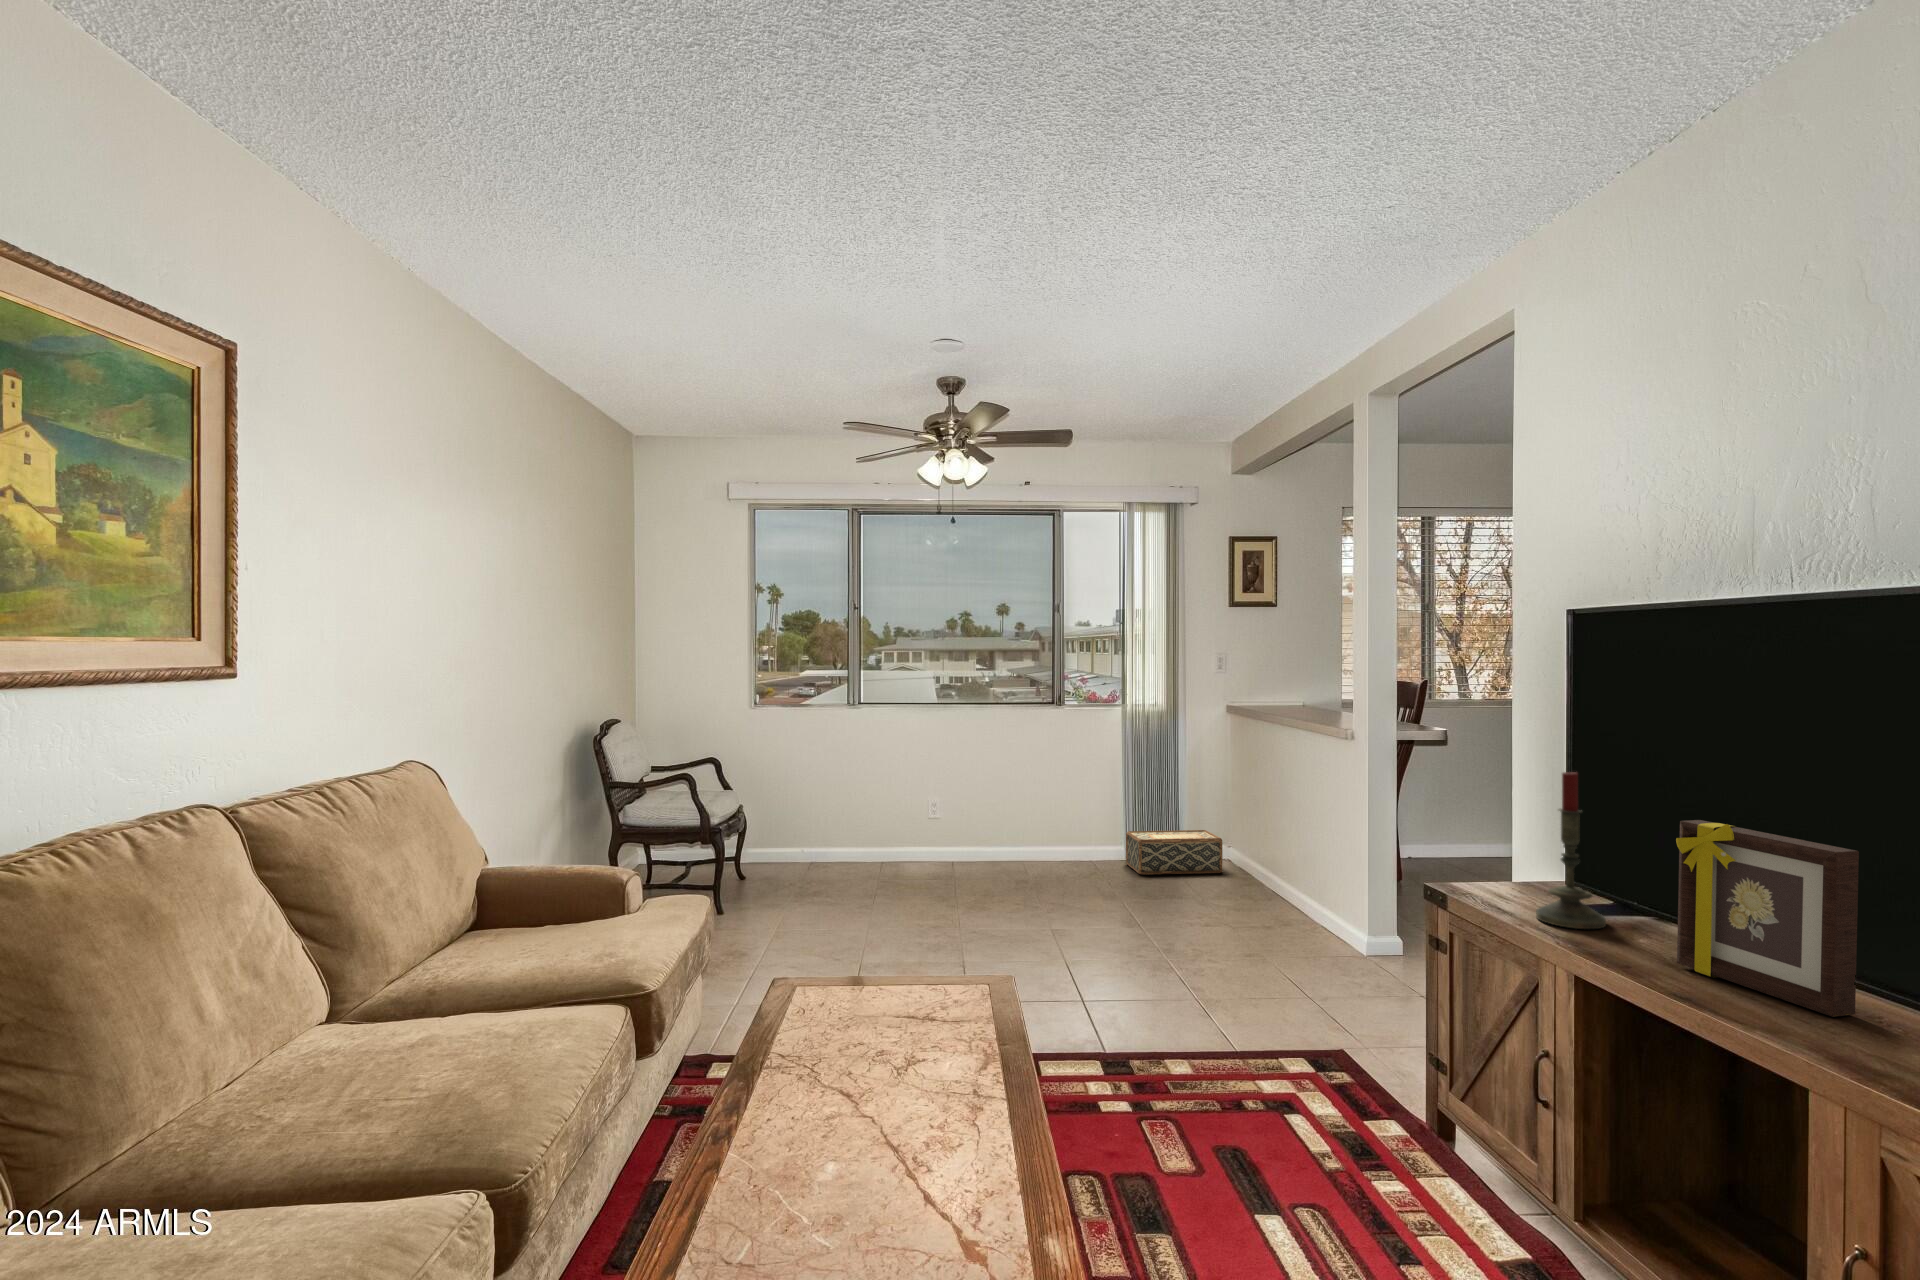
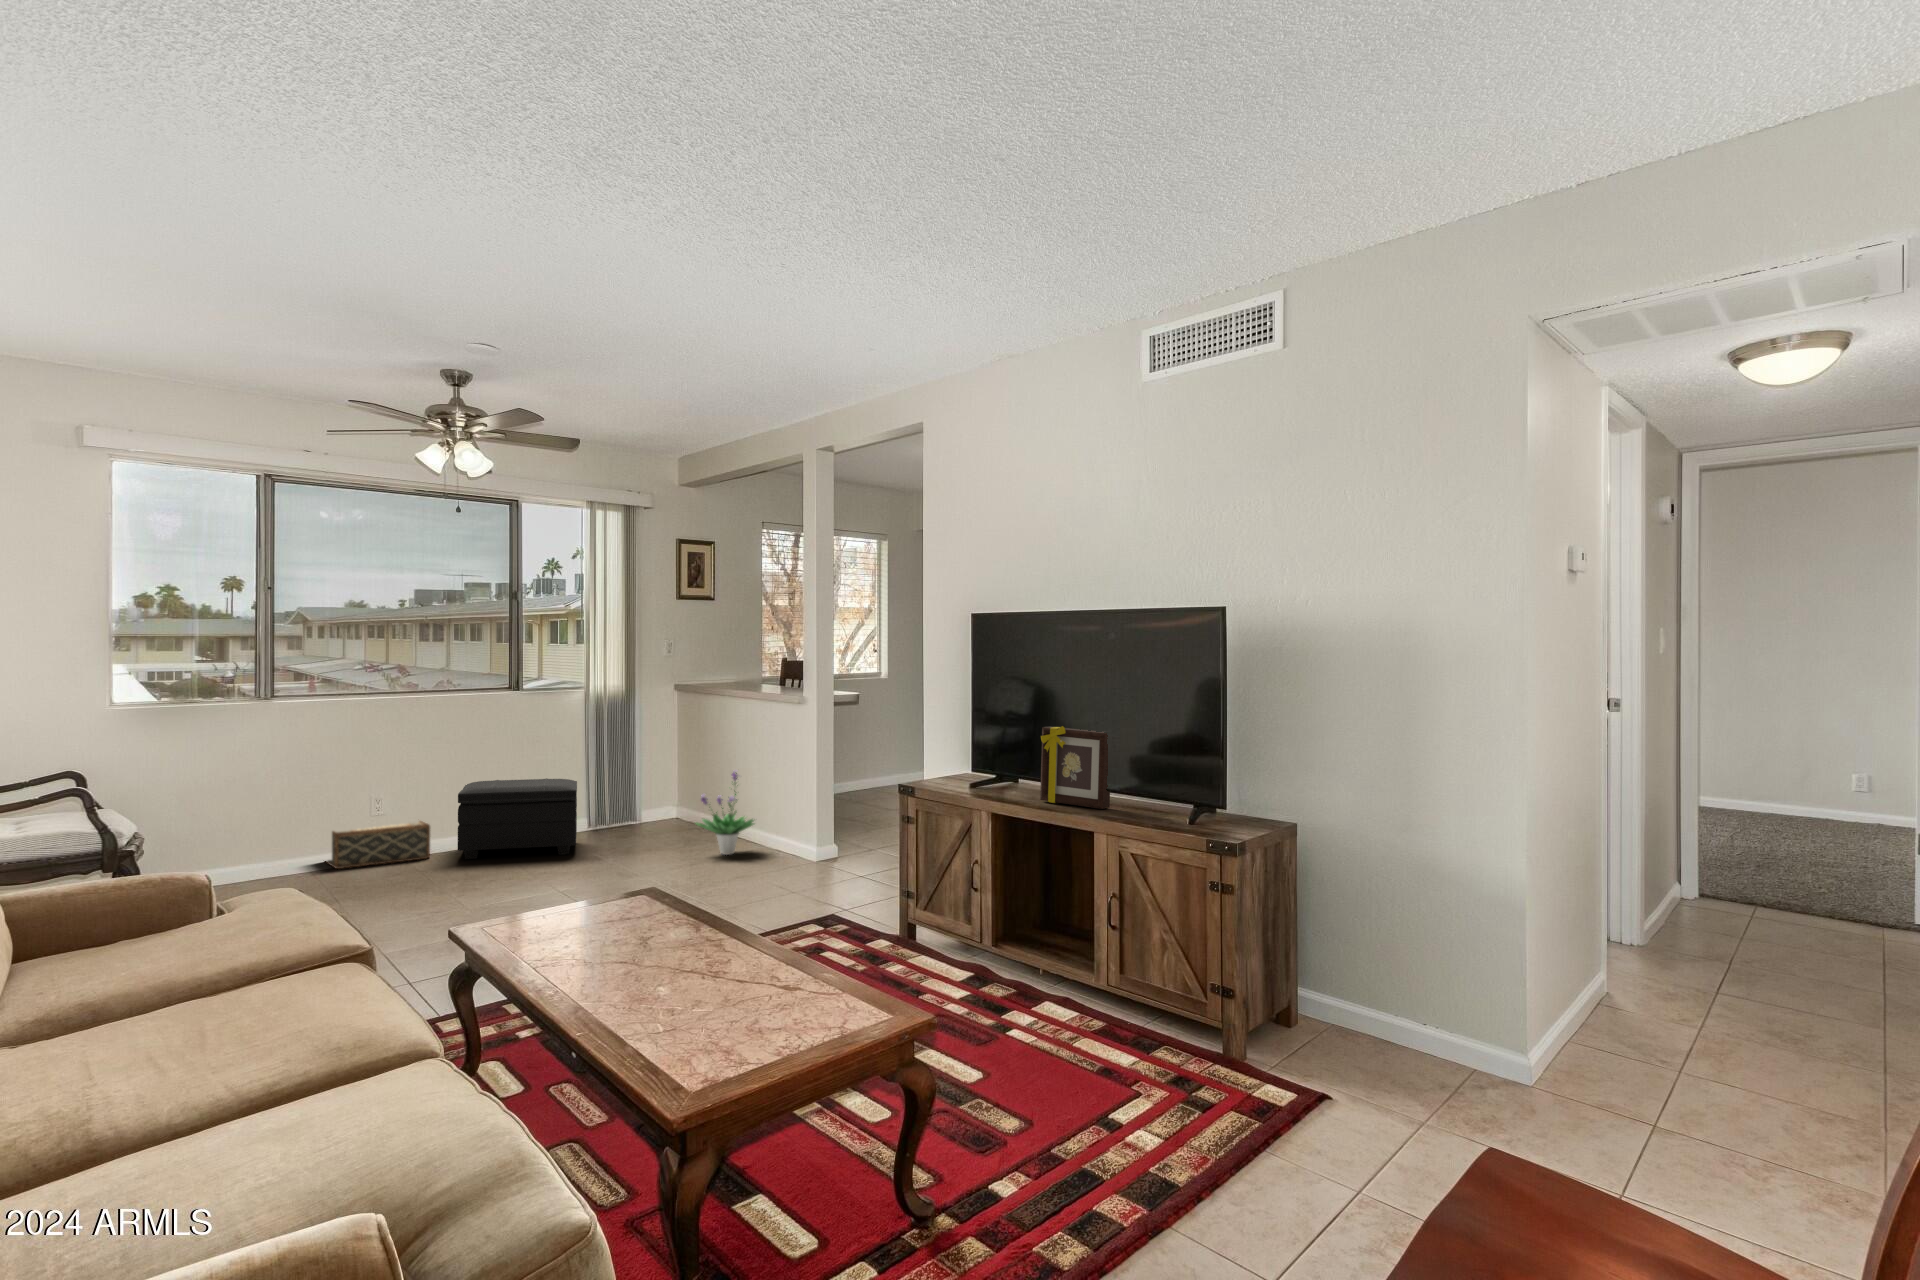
candle: present [1536,771,1606,929] -> none [970,706,1004,794]
footstool: none [982,798,1110,887] -> present [458,778,577,859]
potted plant: none [1221,810,1300,914] -> present [696,771,754,855]
woven basket: present [1126,830,1223,875] -> present [326,821,430,869]

